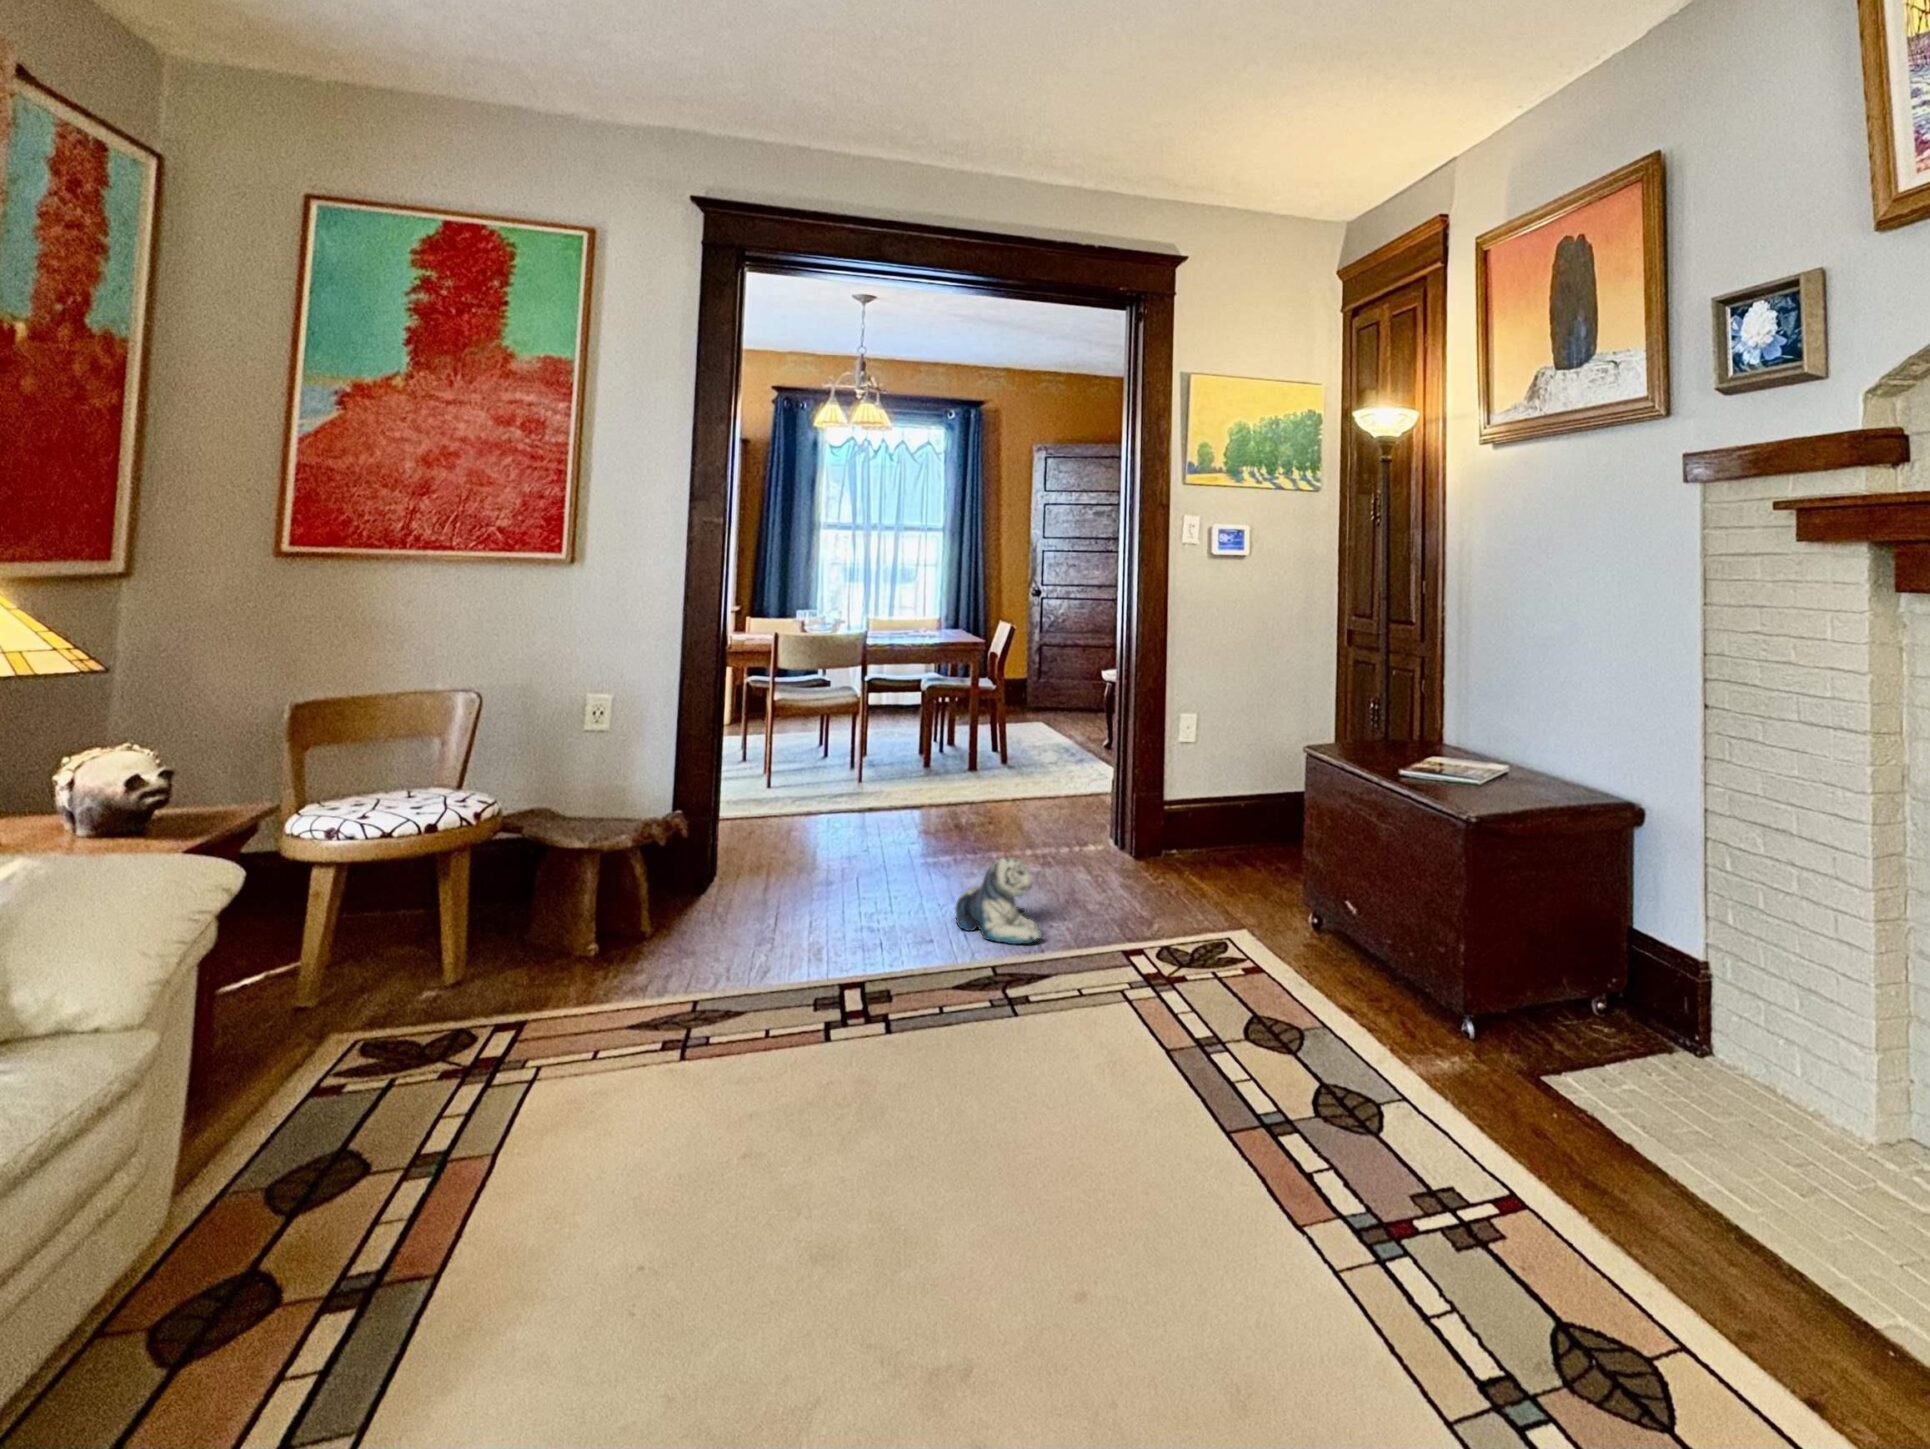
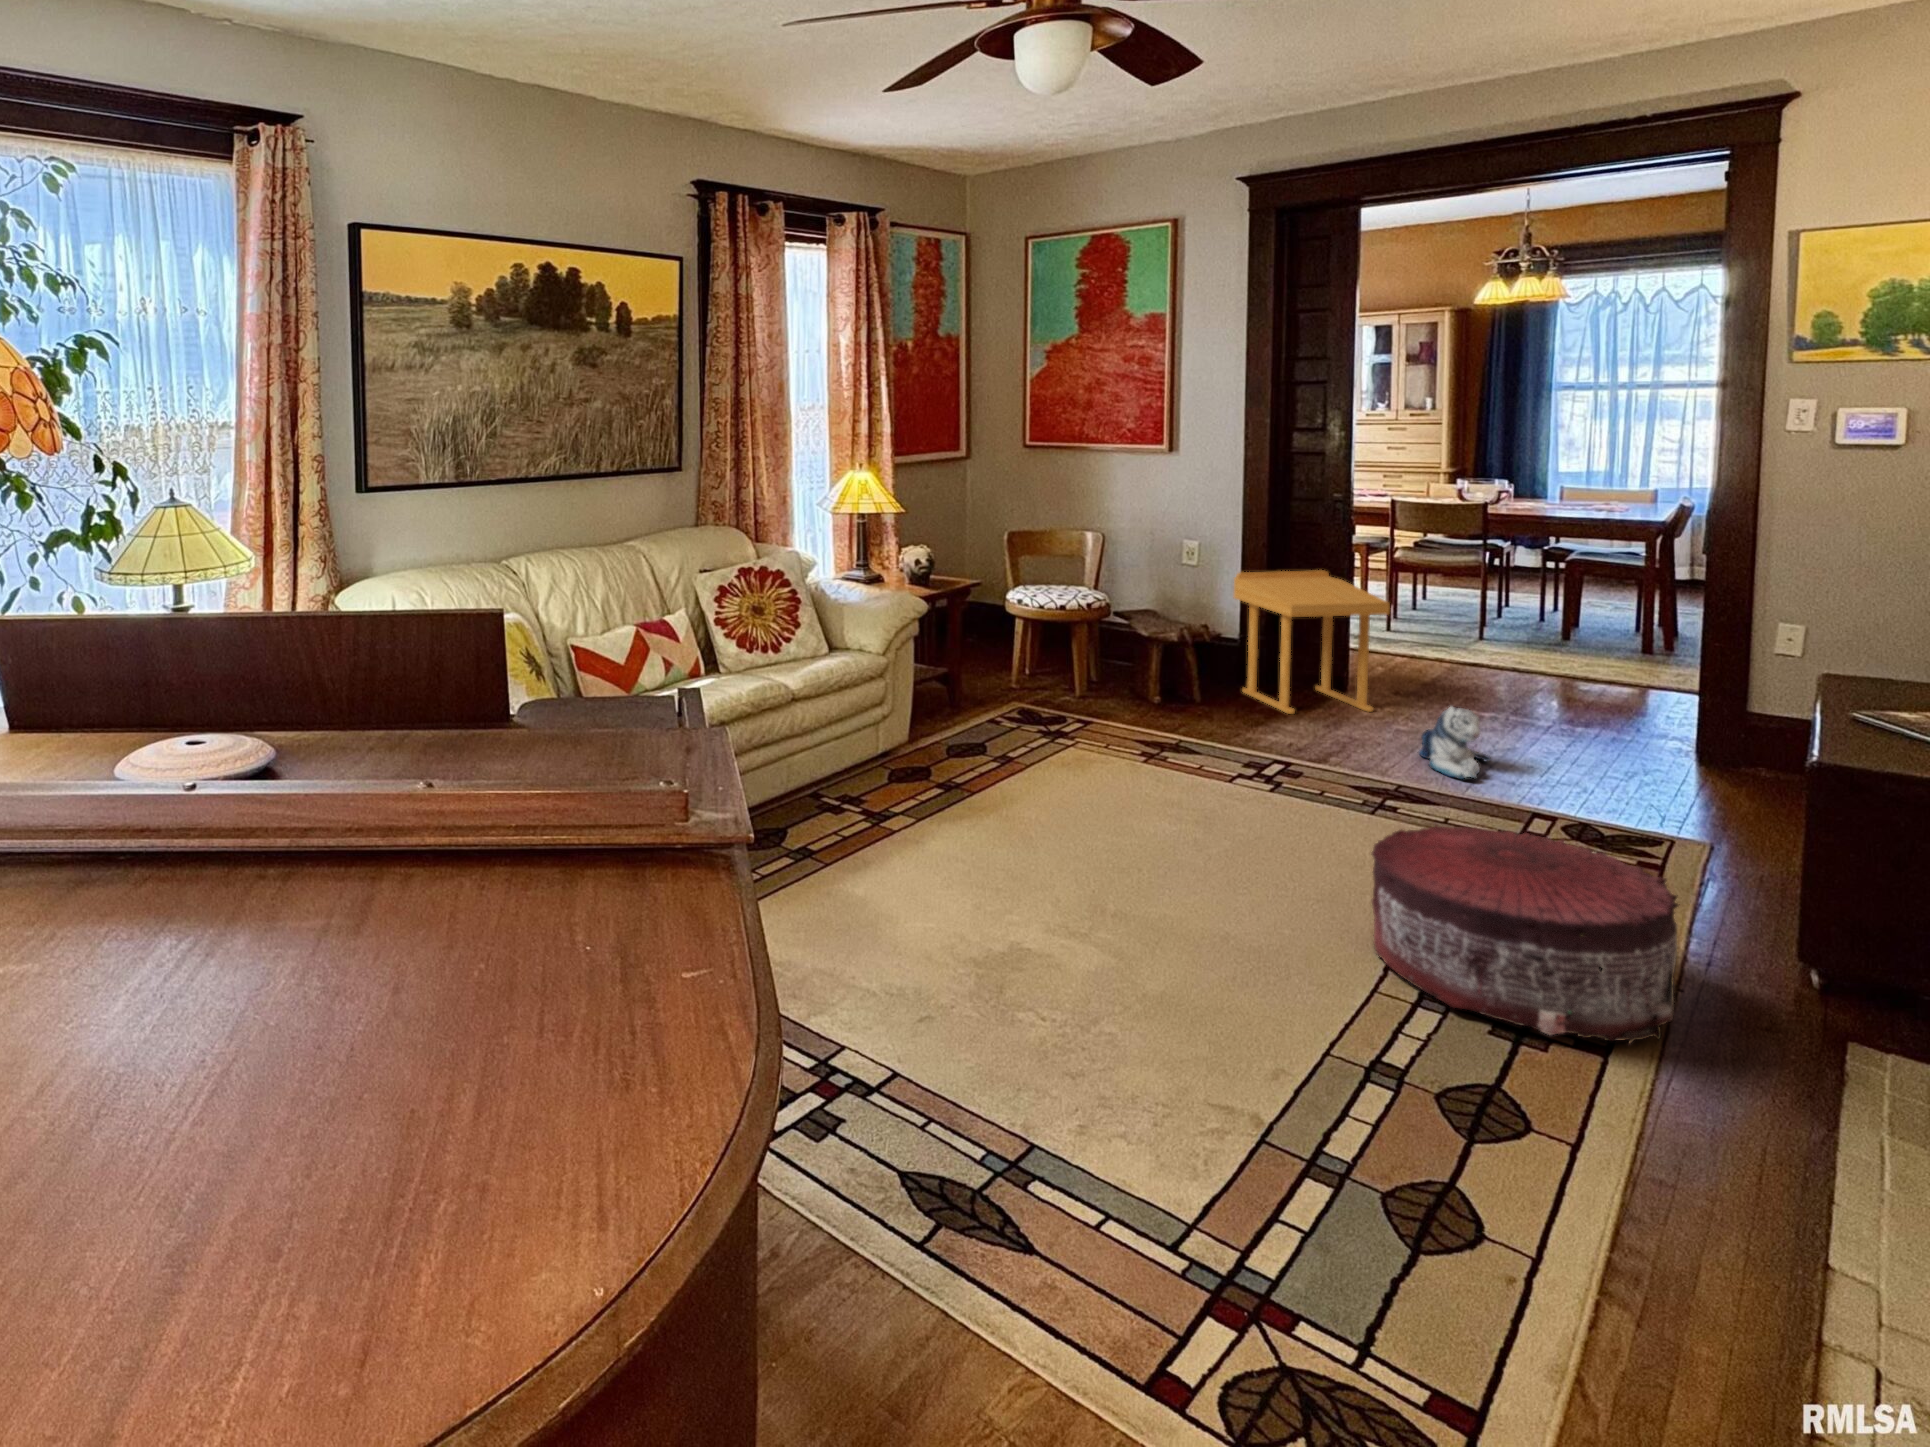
side table: none [678,721,877,922] -> present [1234,570,1390,714]
pouf: none [1215,966,1532,1242] -> present [1371,825,1680,1044]

